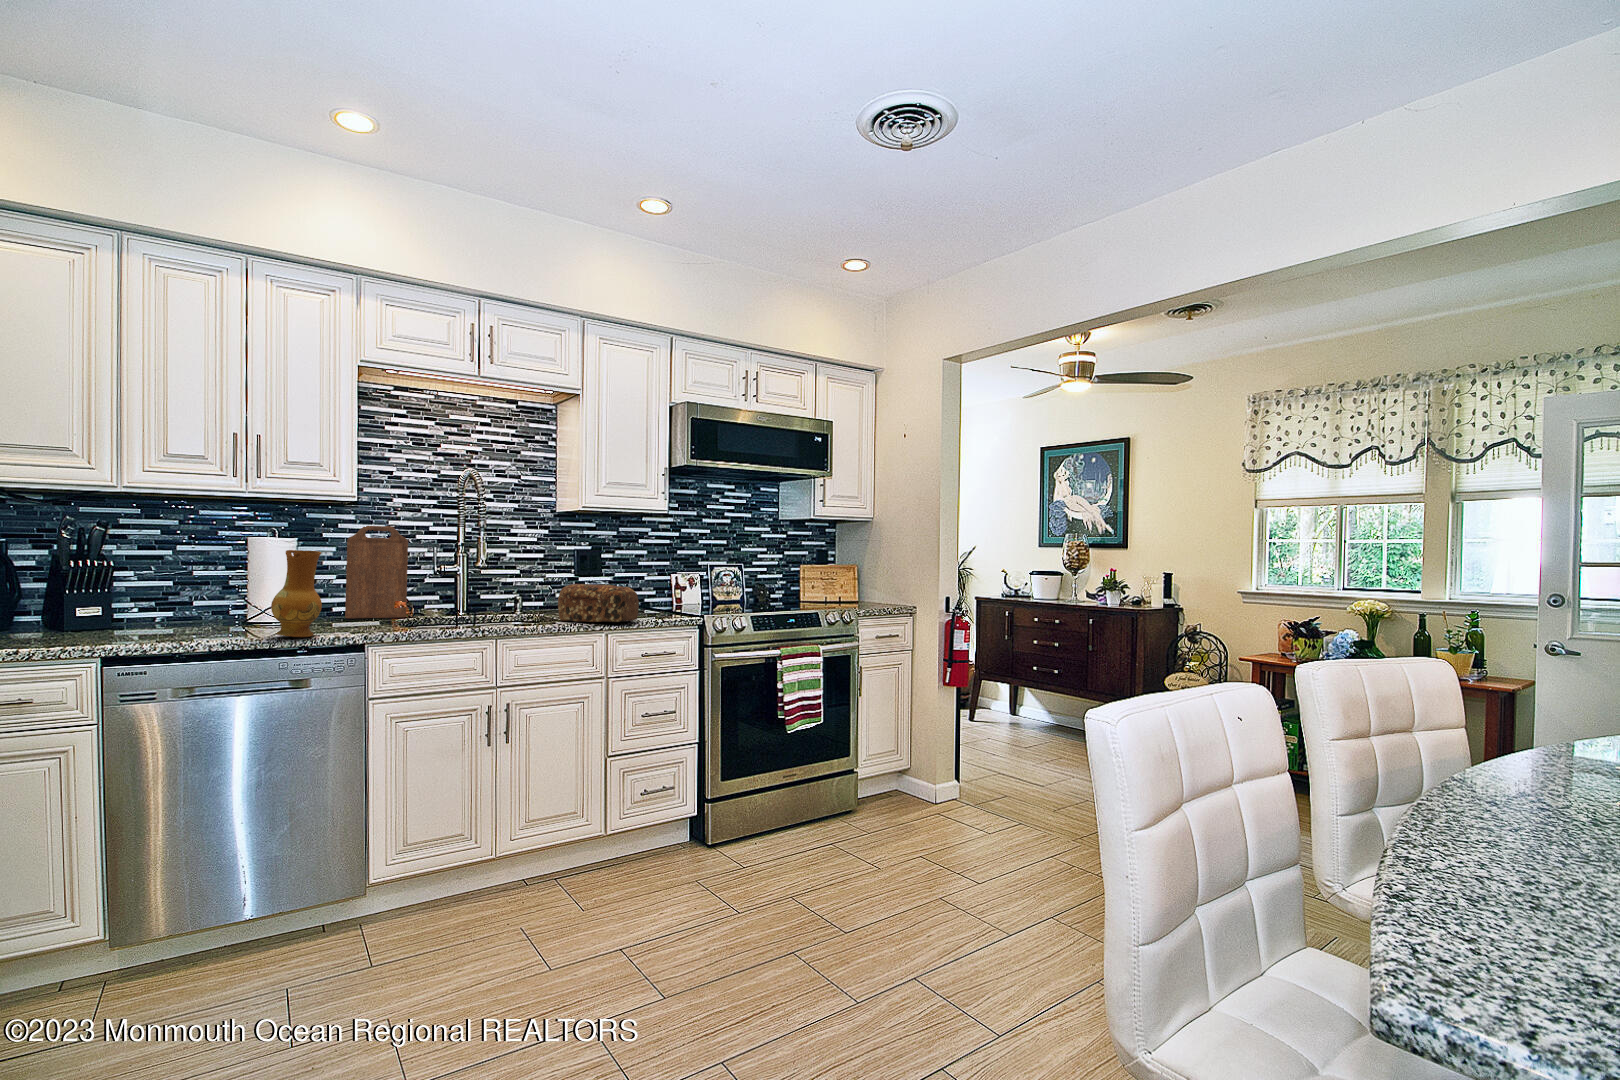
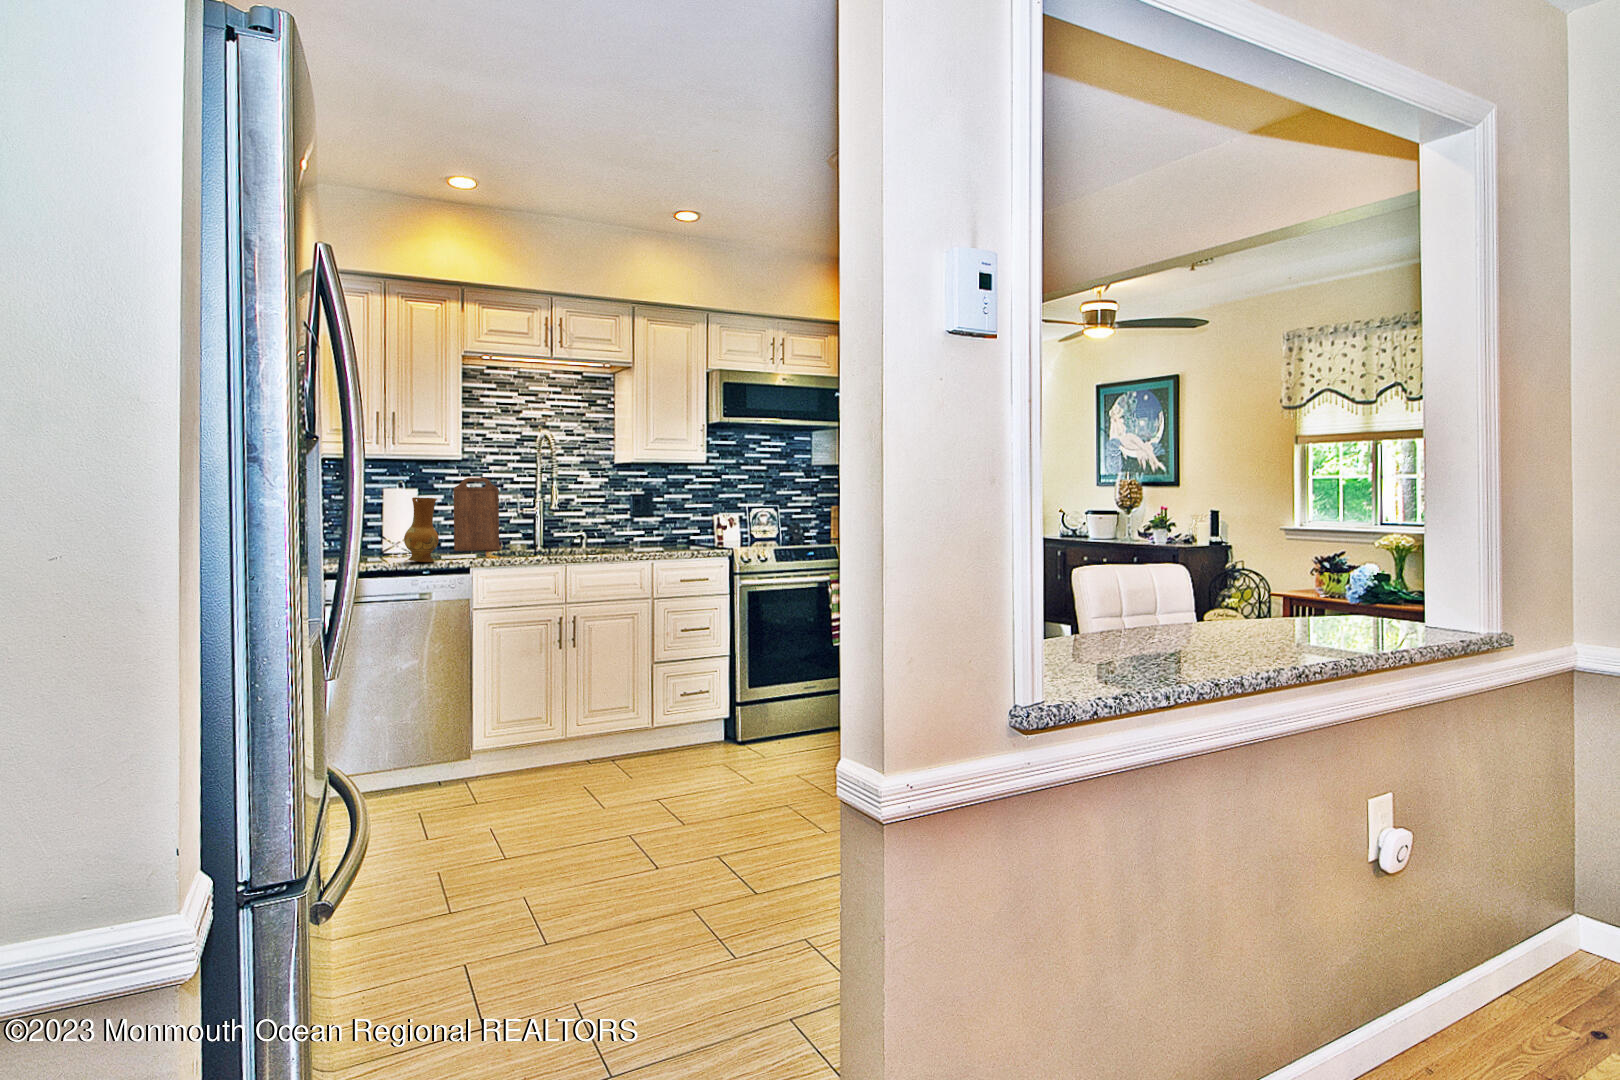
bread loaf: present [558,584,639,622] -> none [615,523,680,553]

